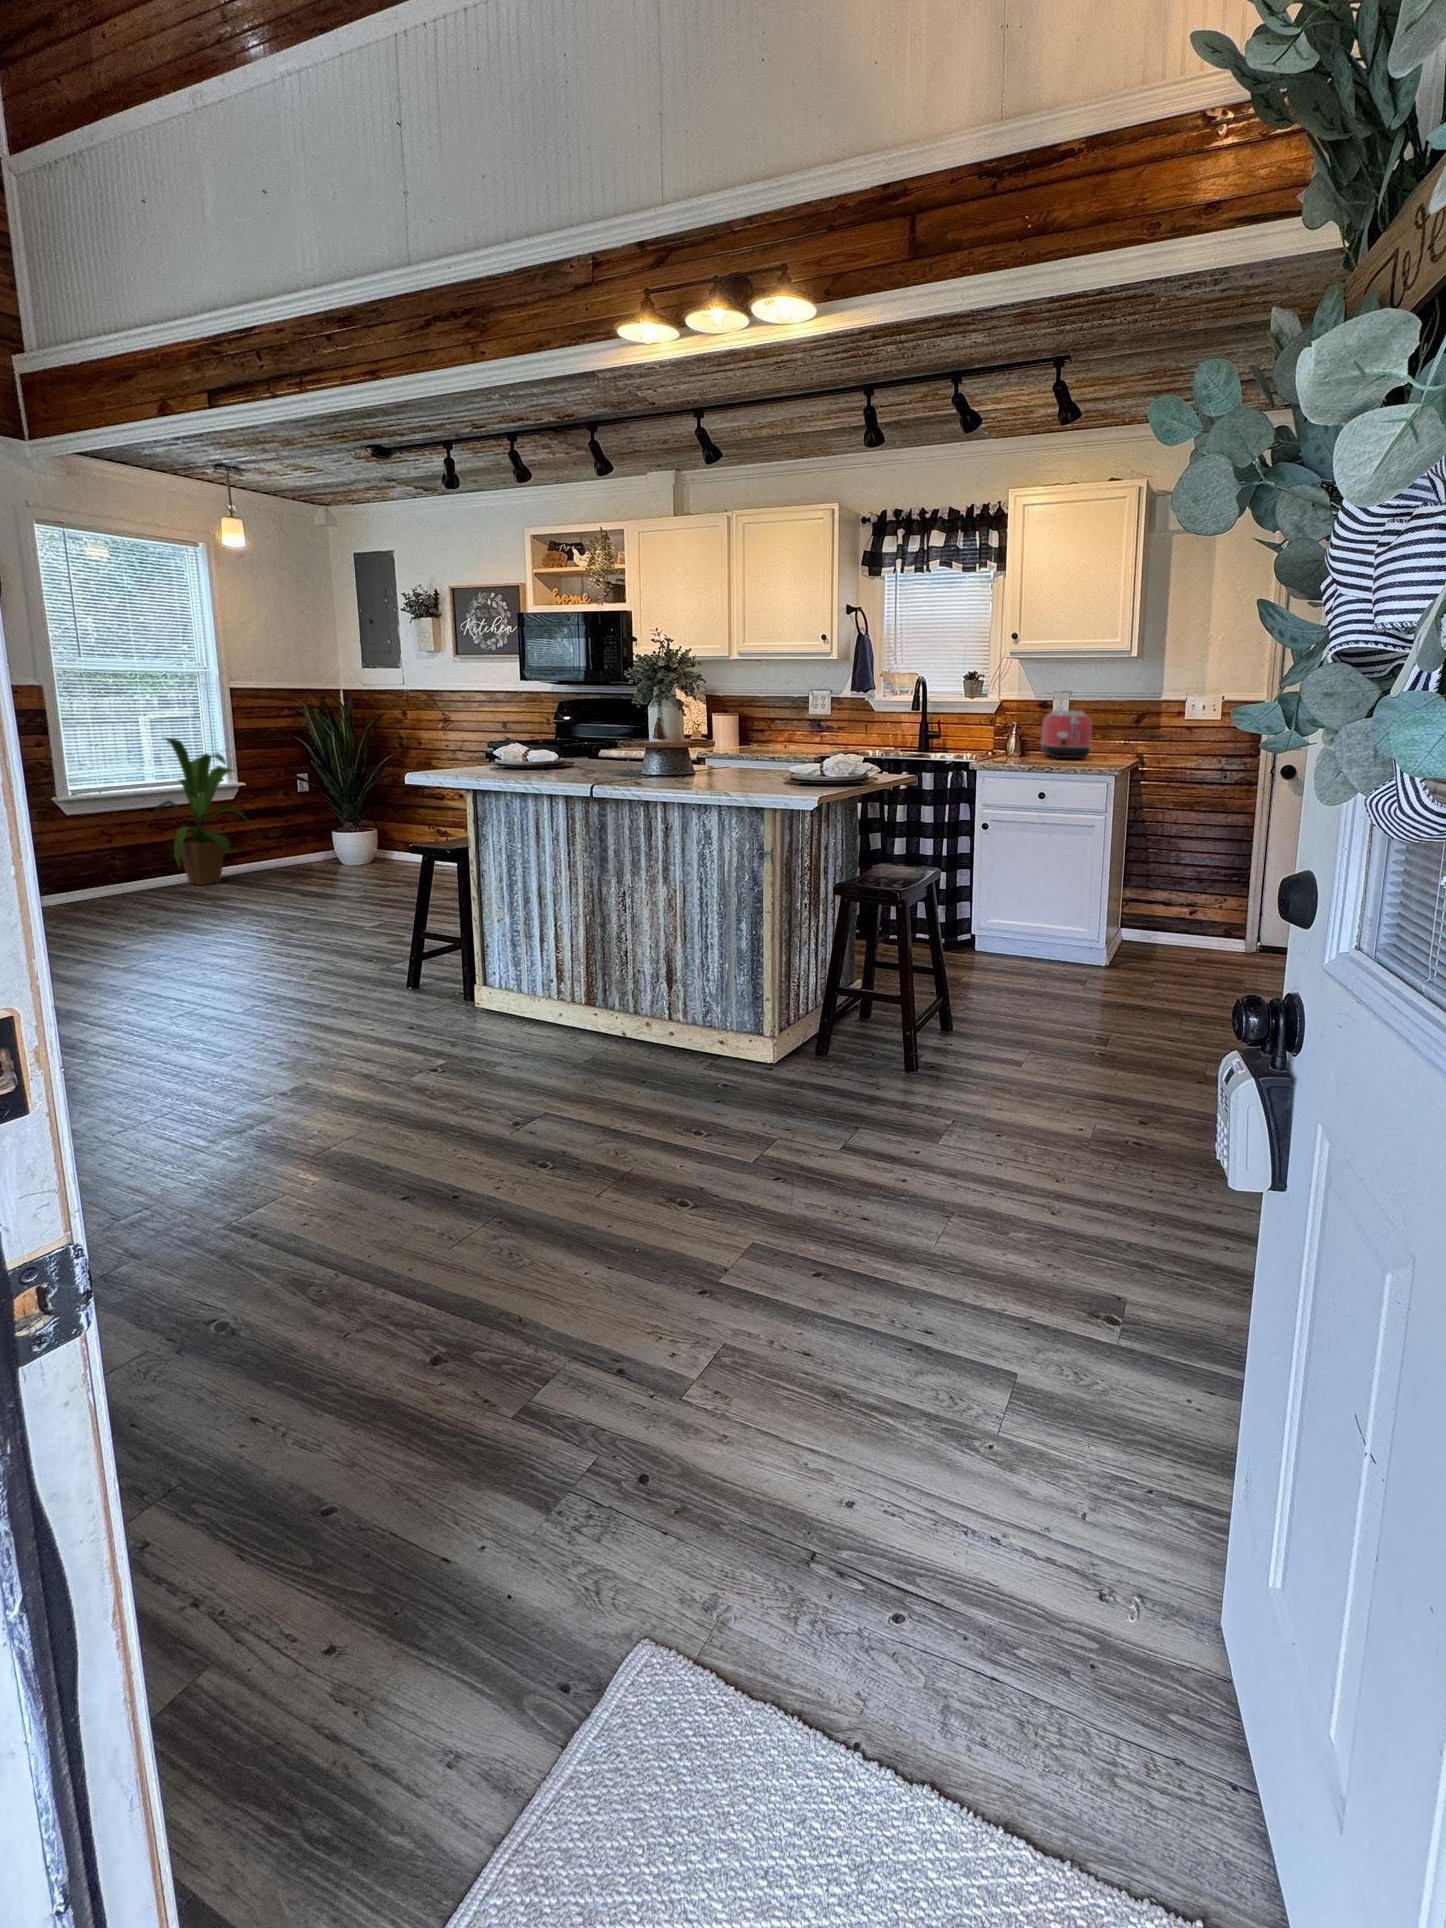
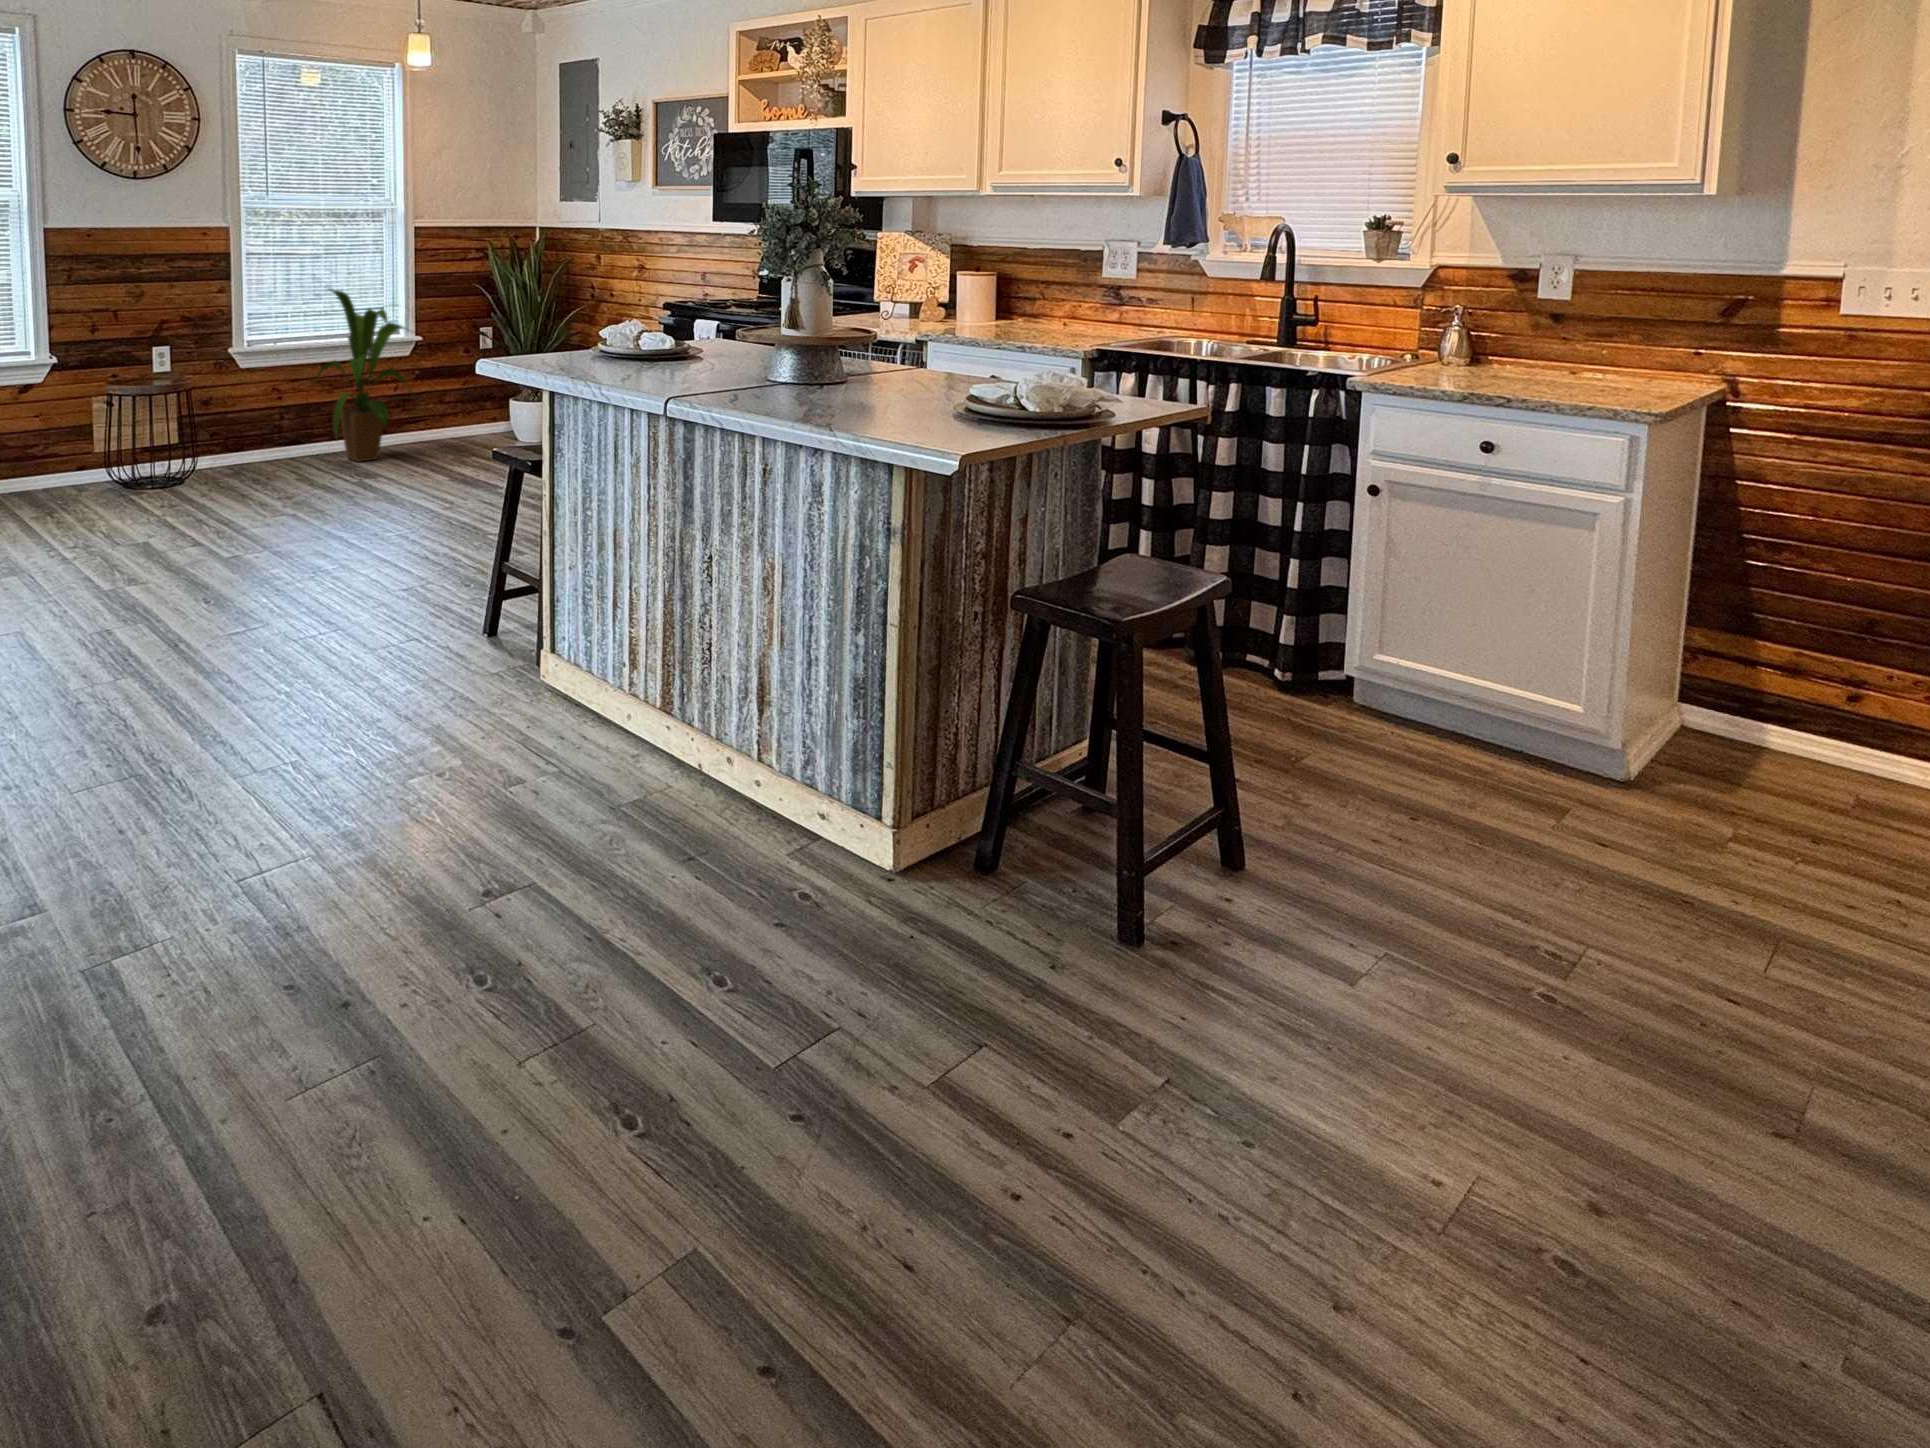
toaster: present [1041,710,1092,759] -> none [1507,286,1612,378]

